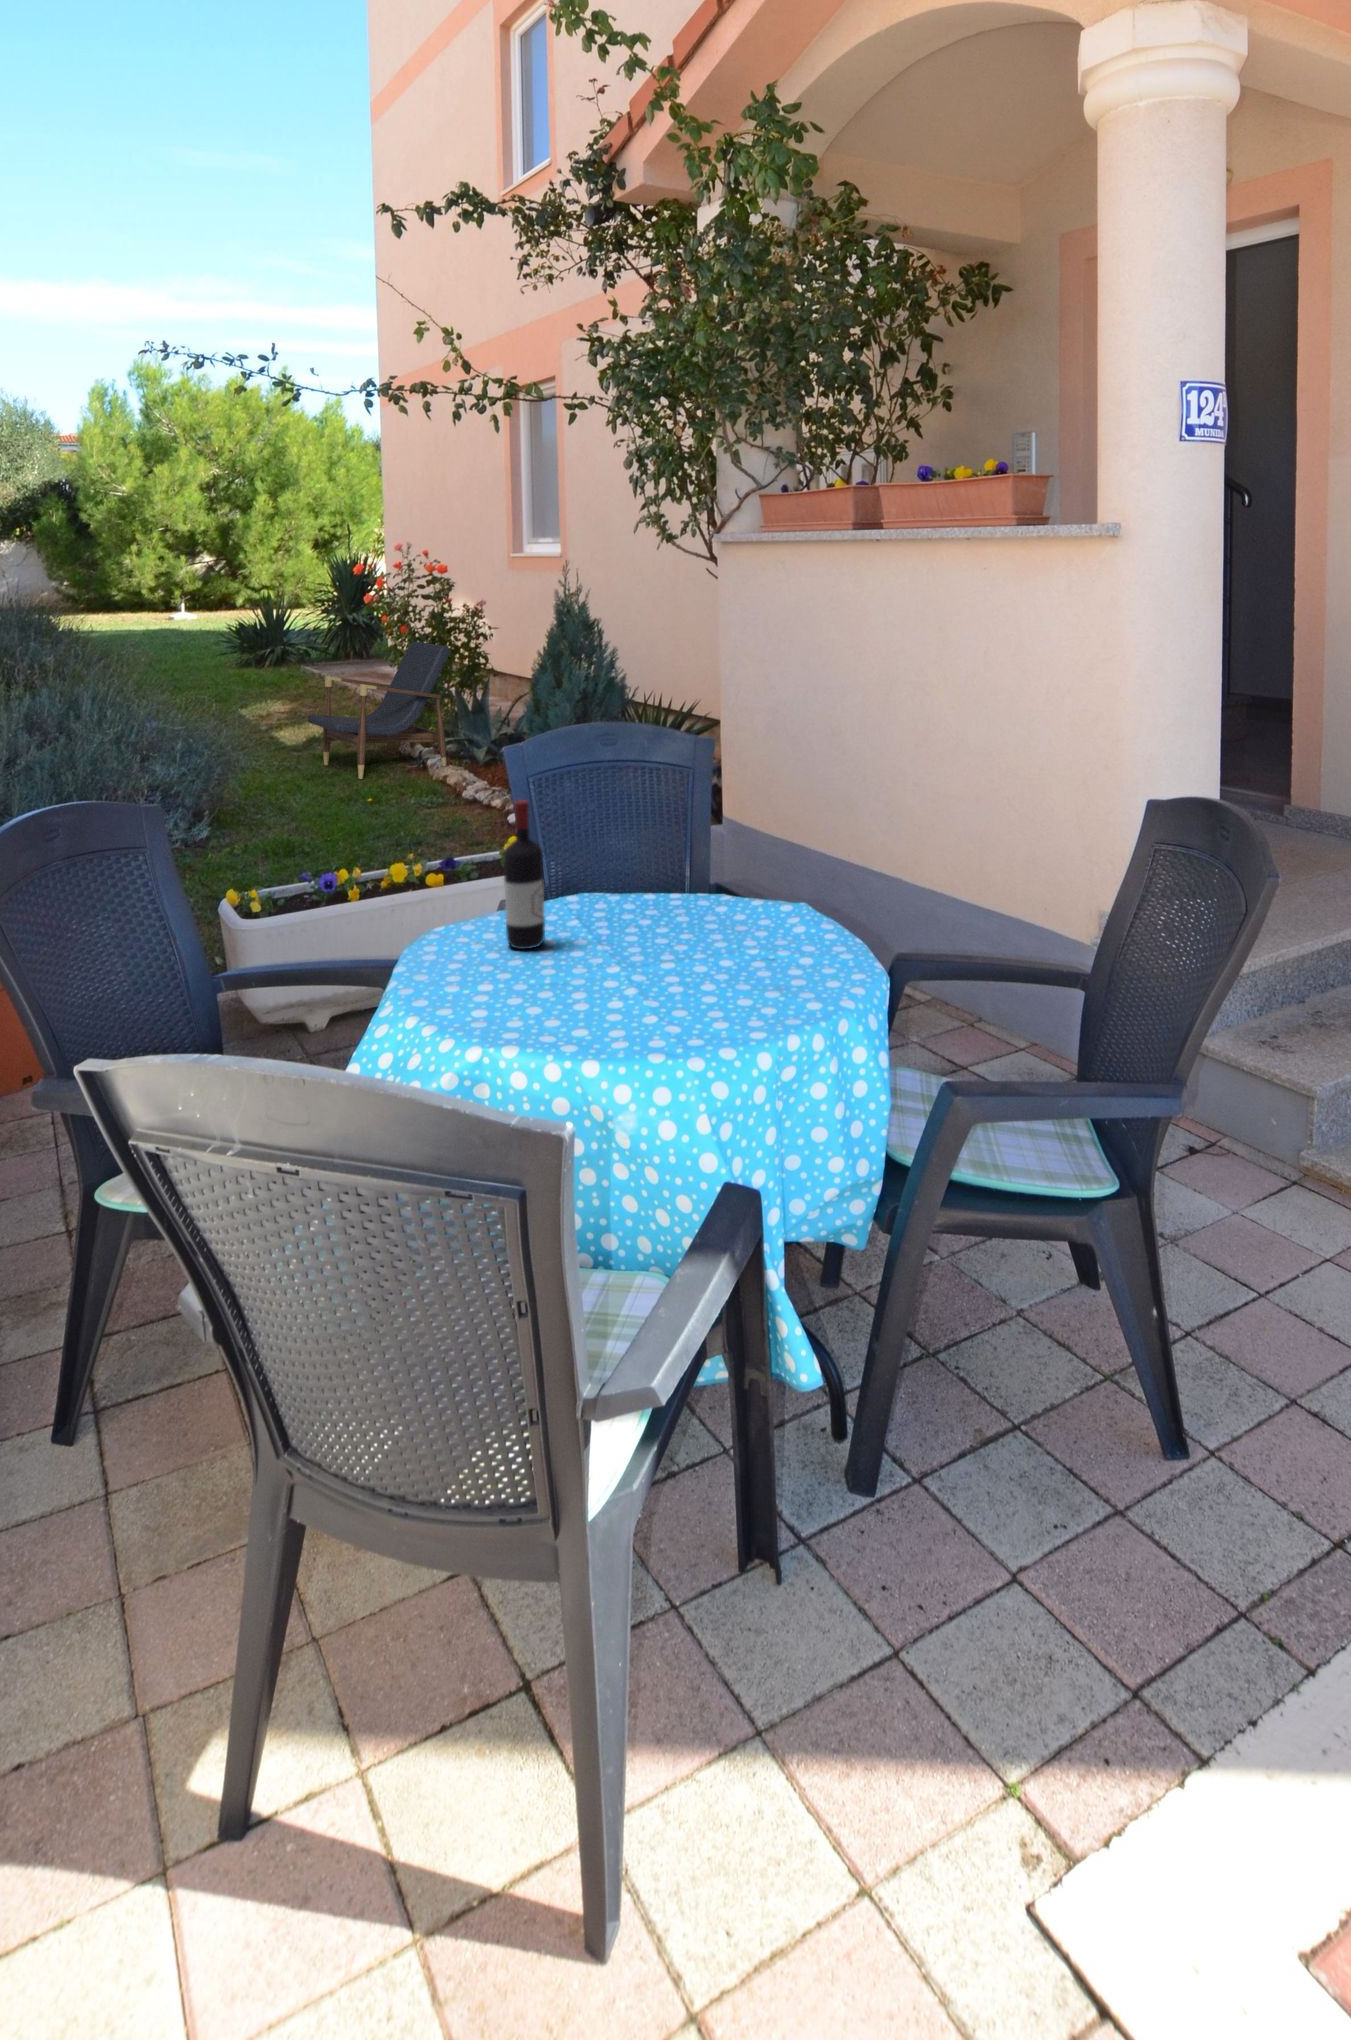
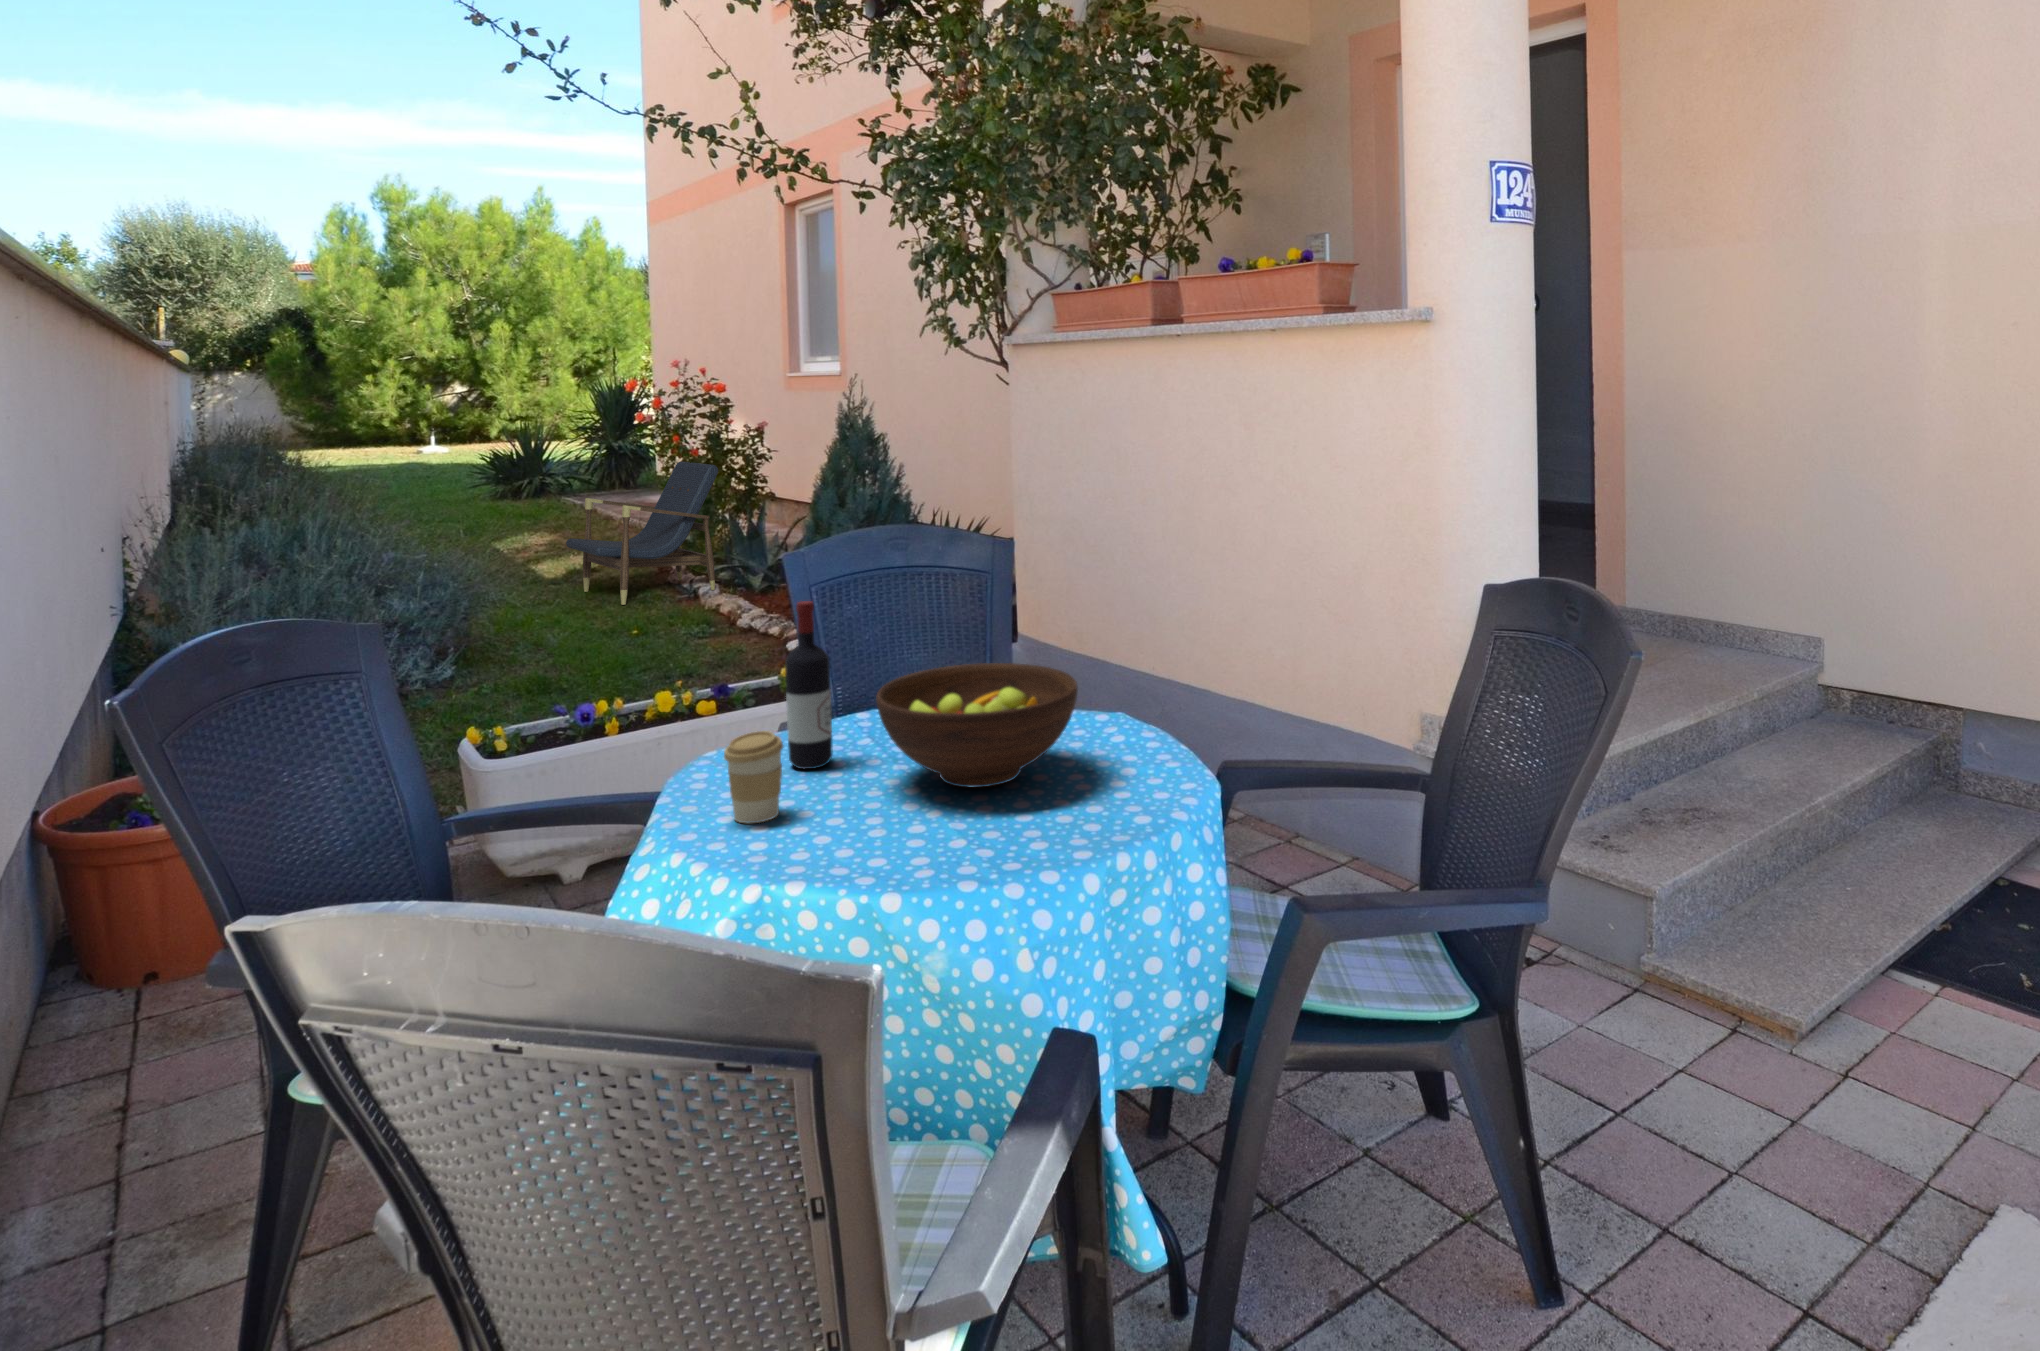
fruit bowl: none [582,860,761,971] -> present [876,663,1078,788]
coffee cup: none [450,916,501,996] -> present [724,731,783,823]

